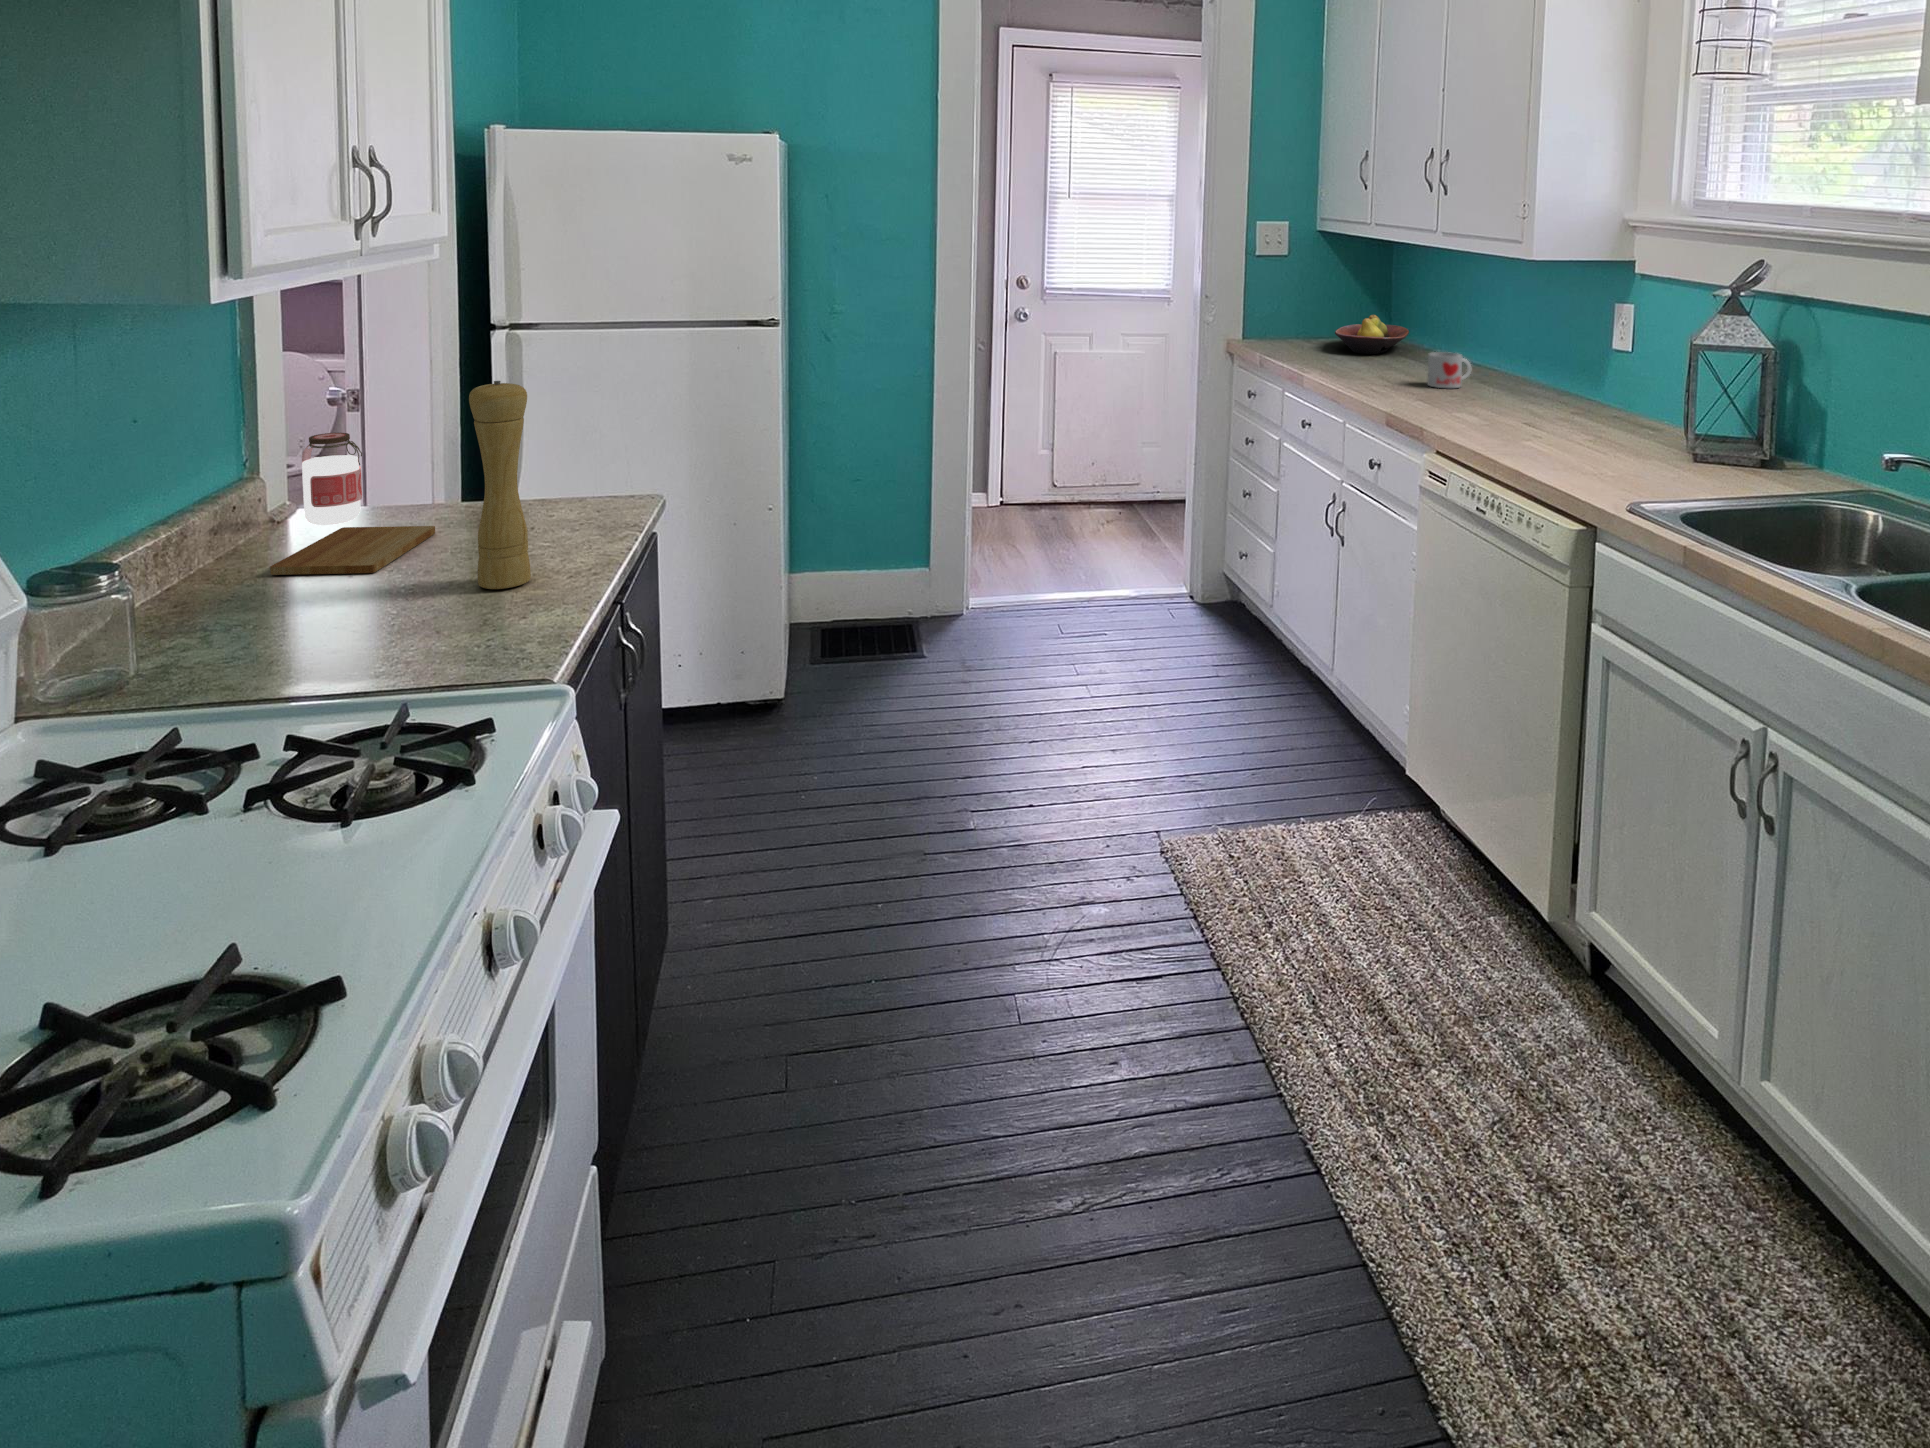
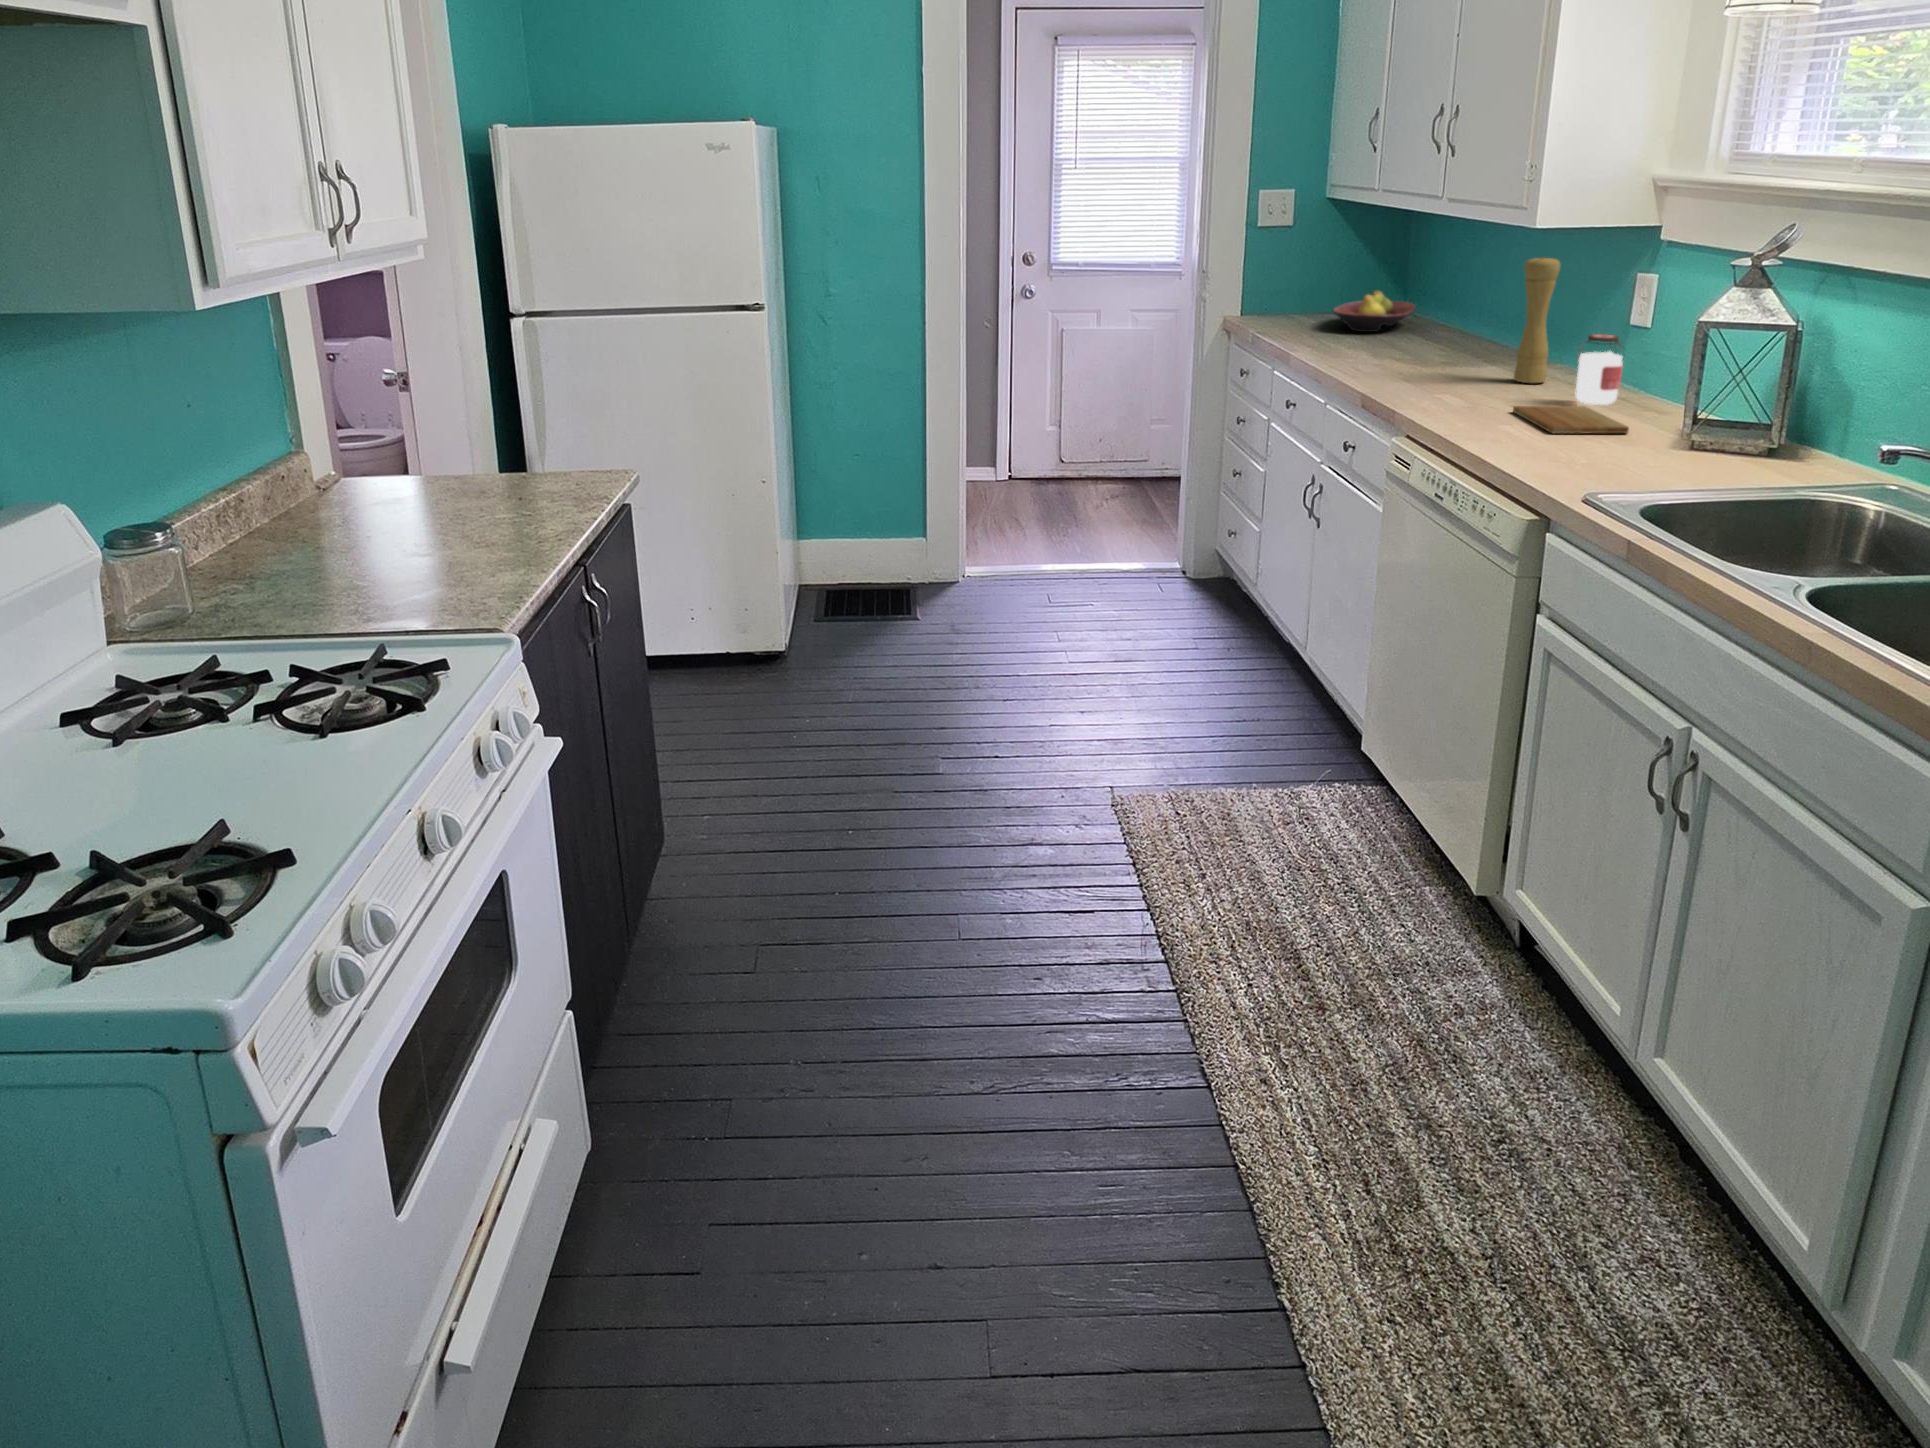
mug: present [1428,352,1471,388] -> none [1417,331,1467,369]
pepper mill: present [469,381,531,589] -> present [1514,256,1560,383]
jar: present [302,433,362,525] -> present [1576,334,1623,405]
cutting board: present [270,526,435,575] -> present [1513,406,1629,434]

